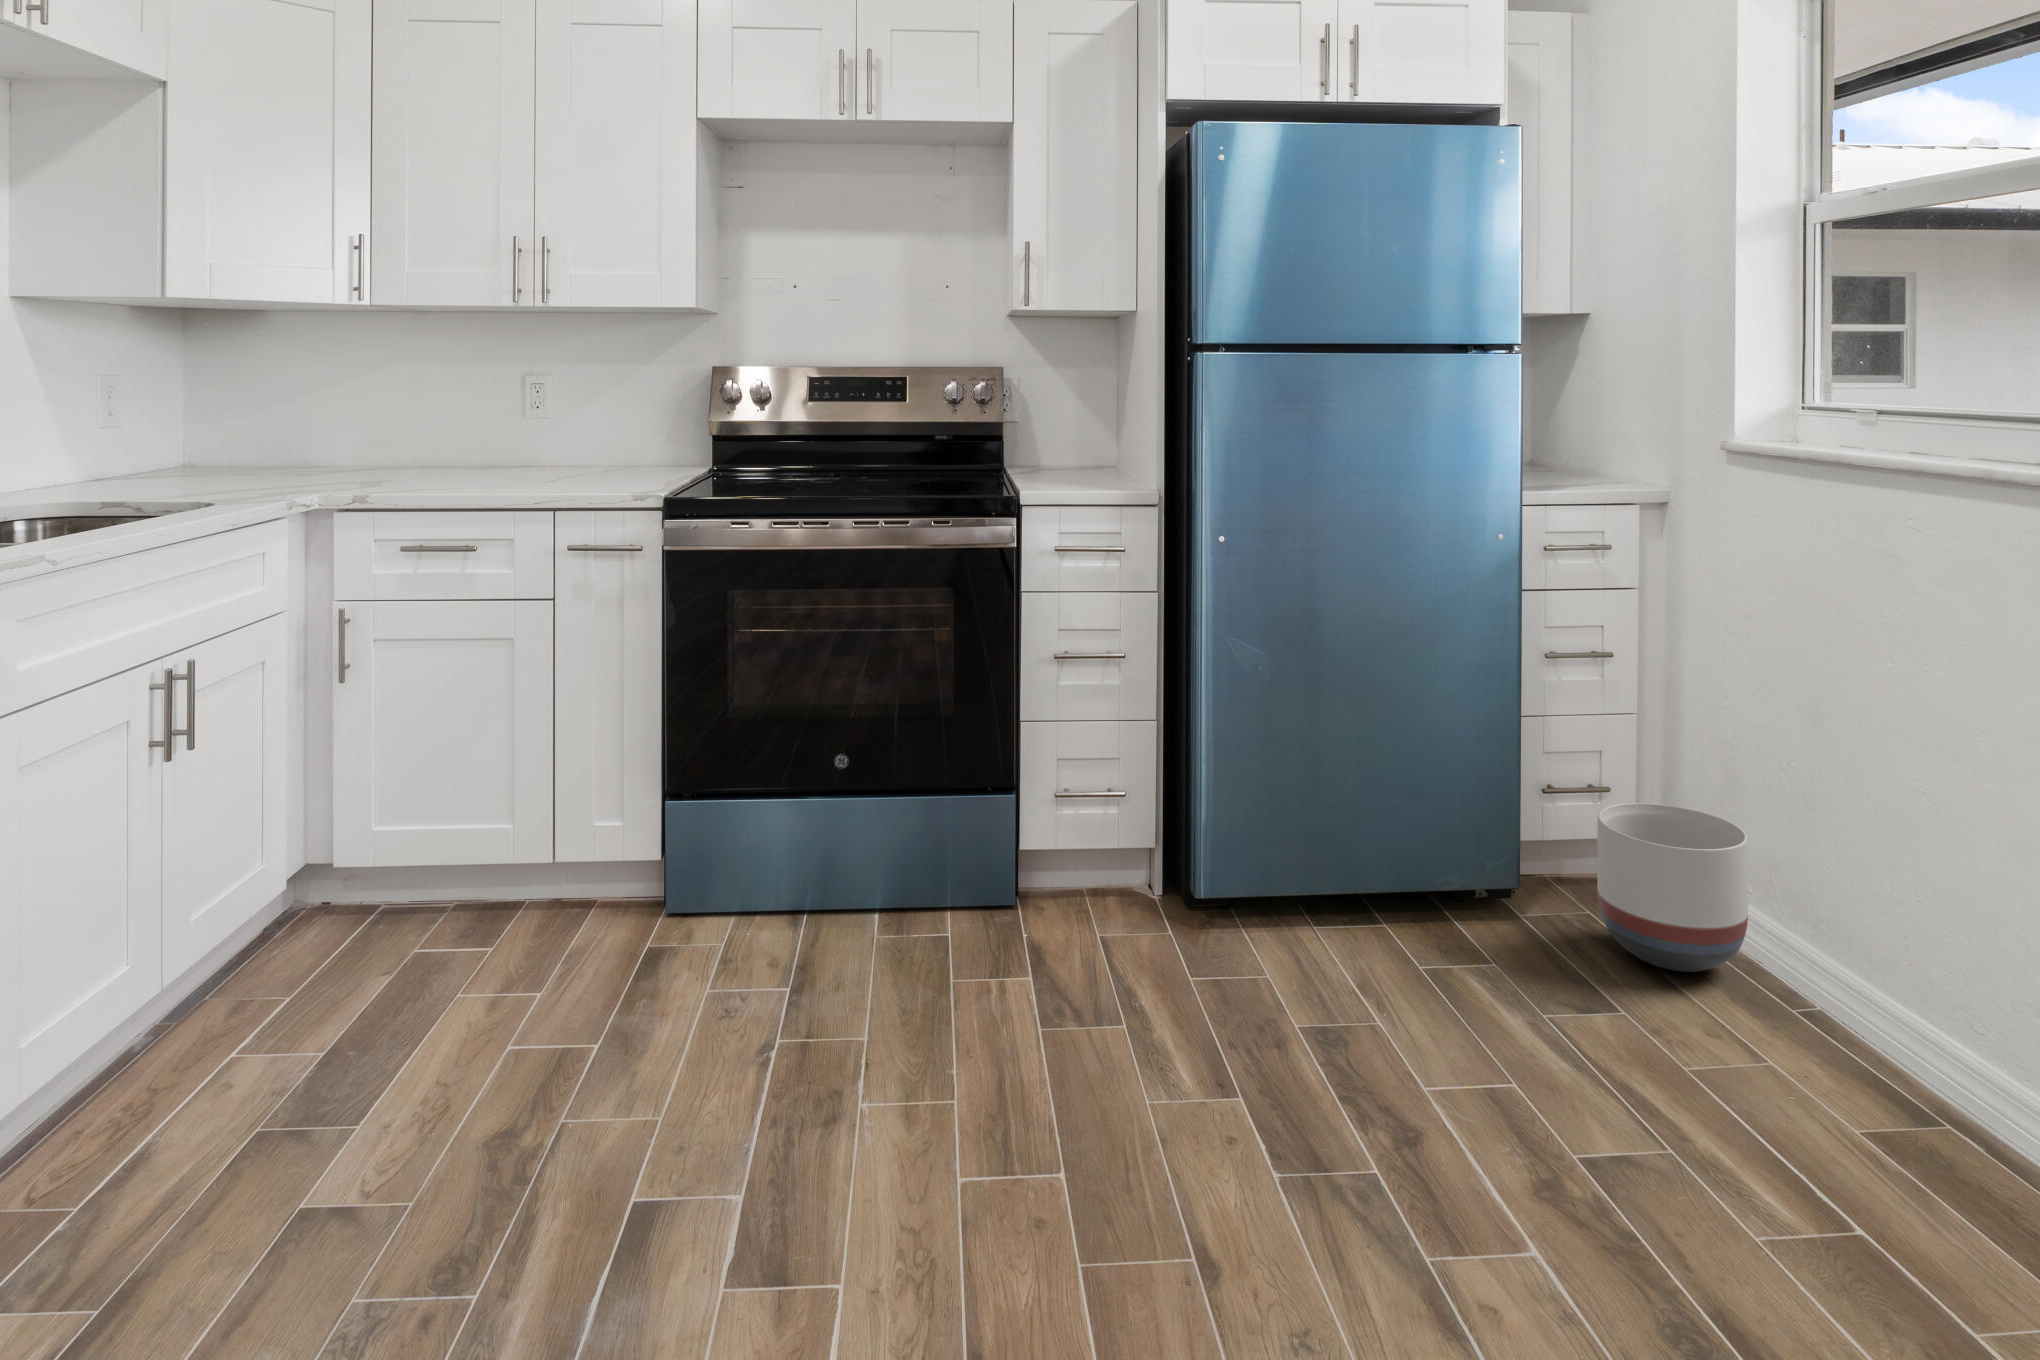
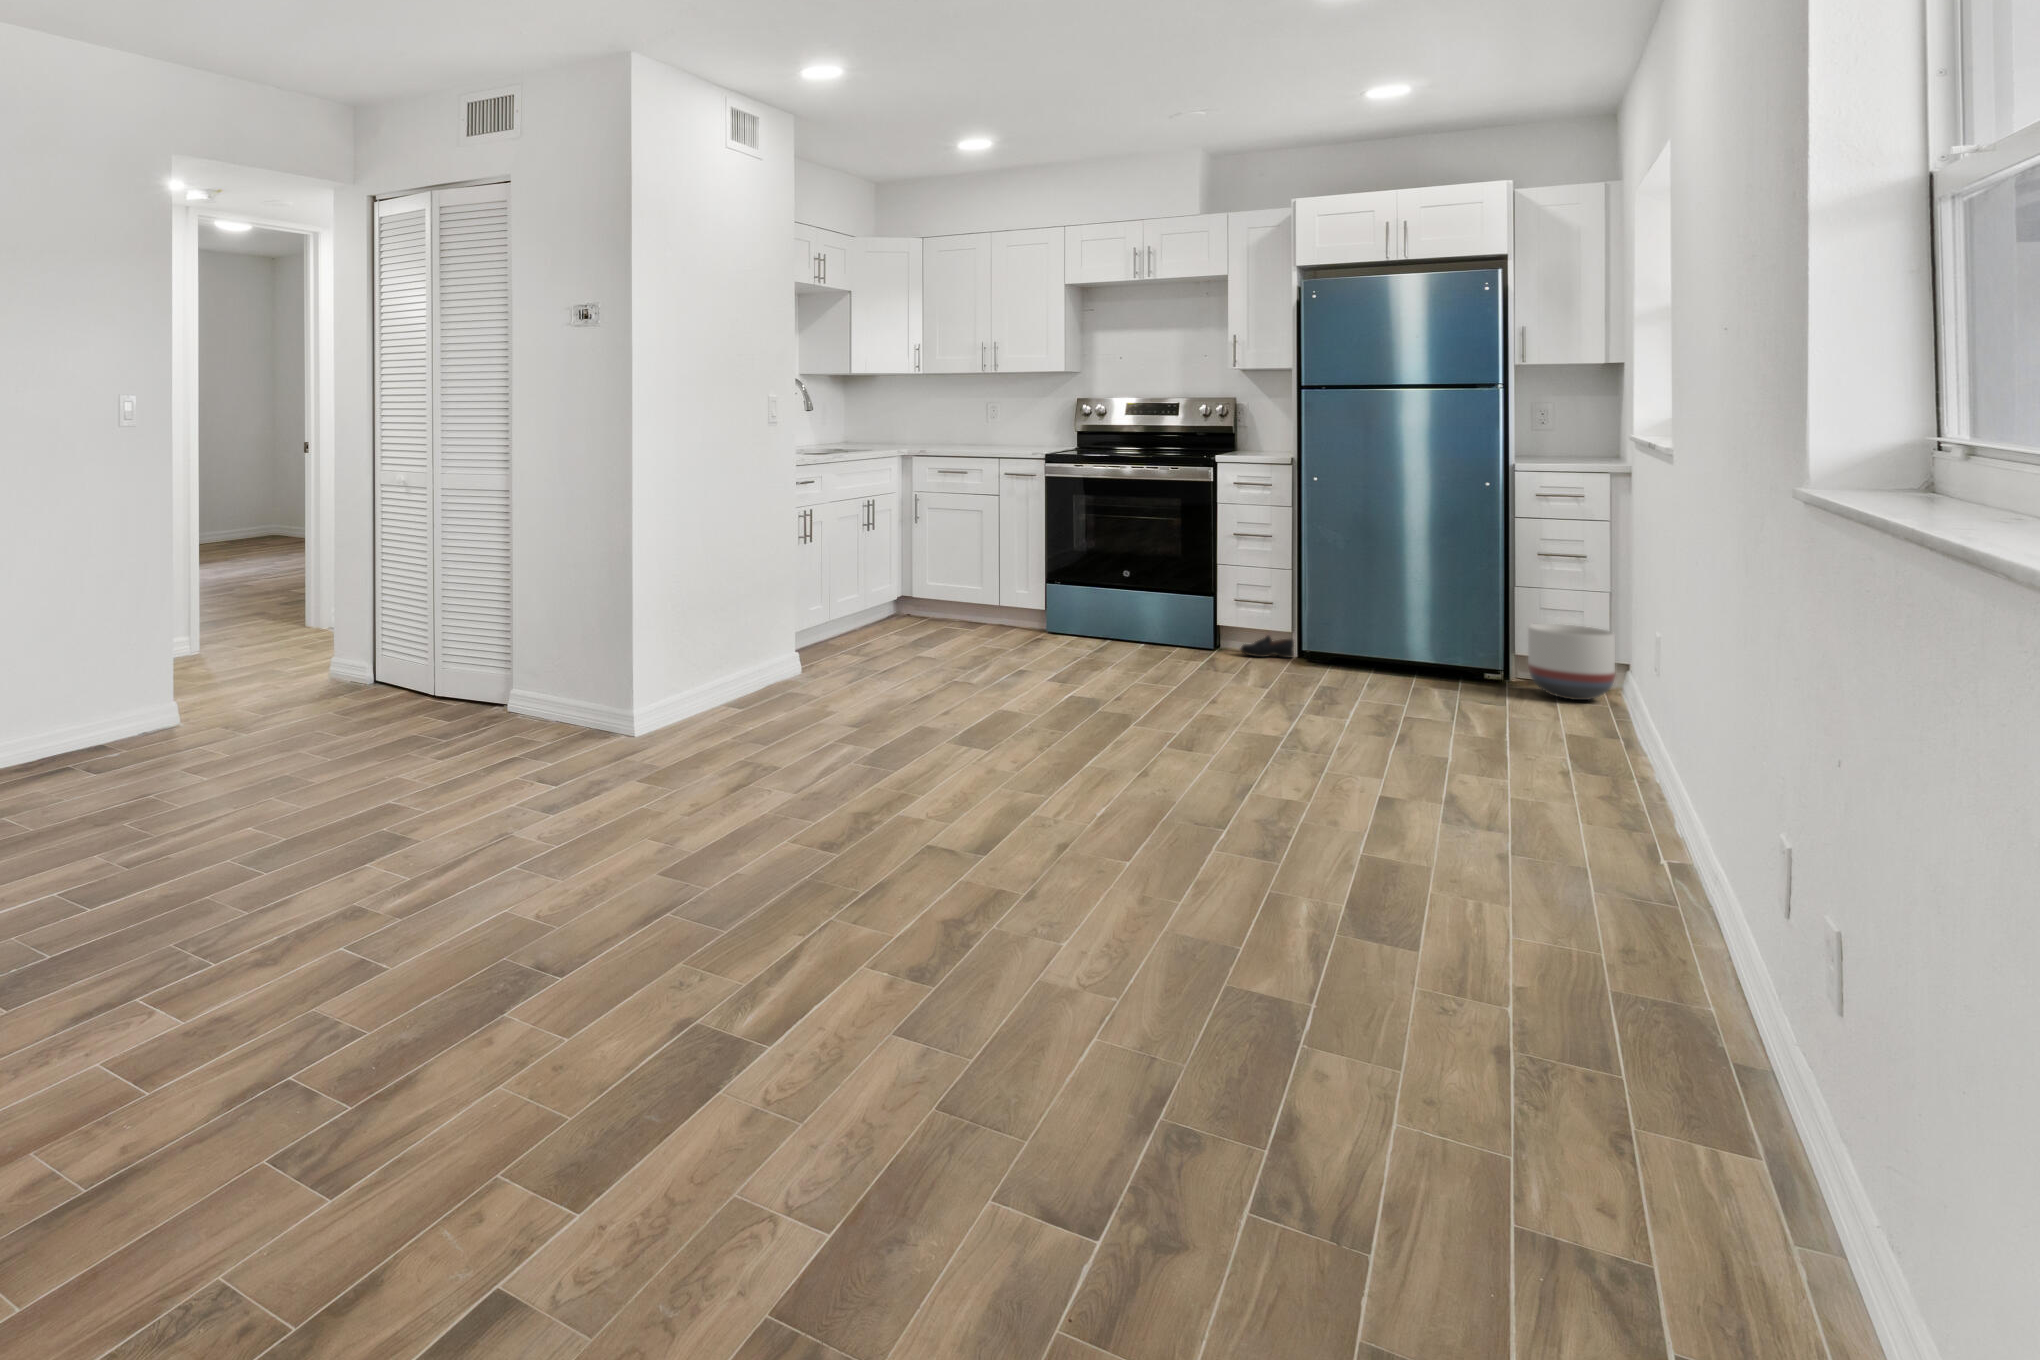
shoe: none [1076,872,1168,933] -> present [1240,636,1294,658]

